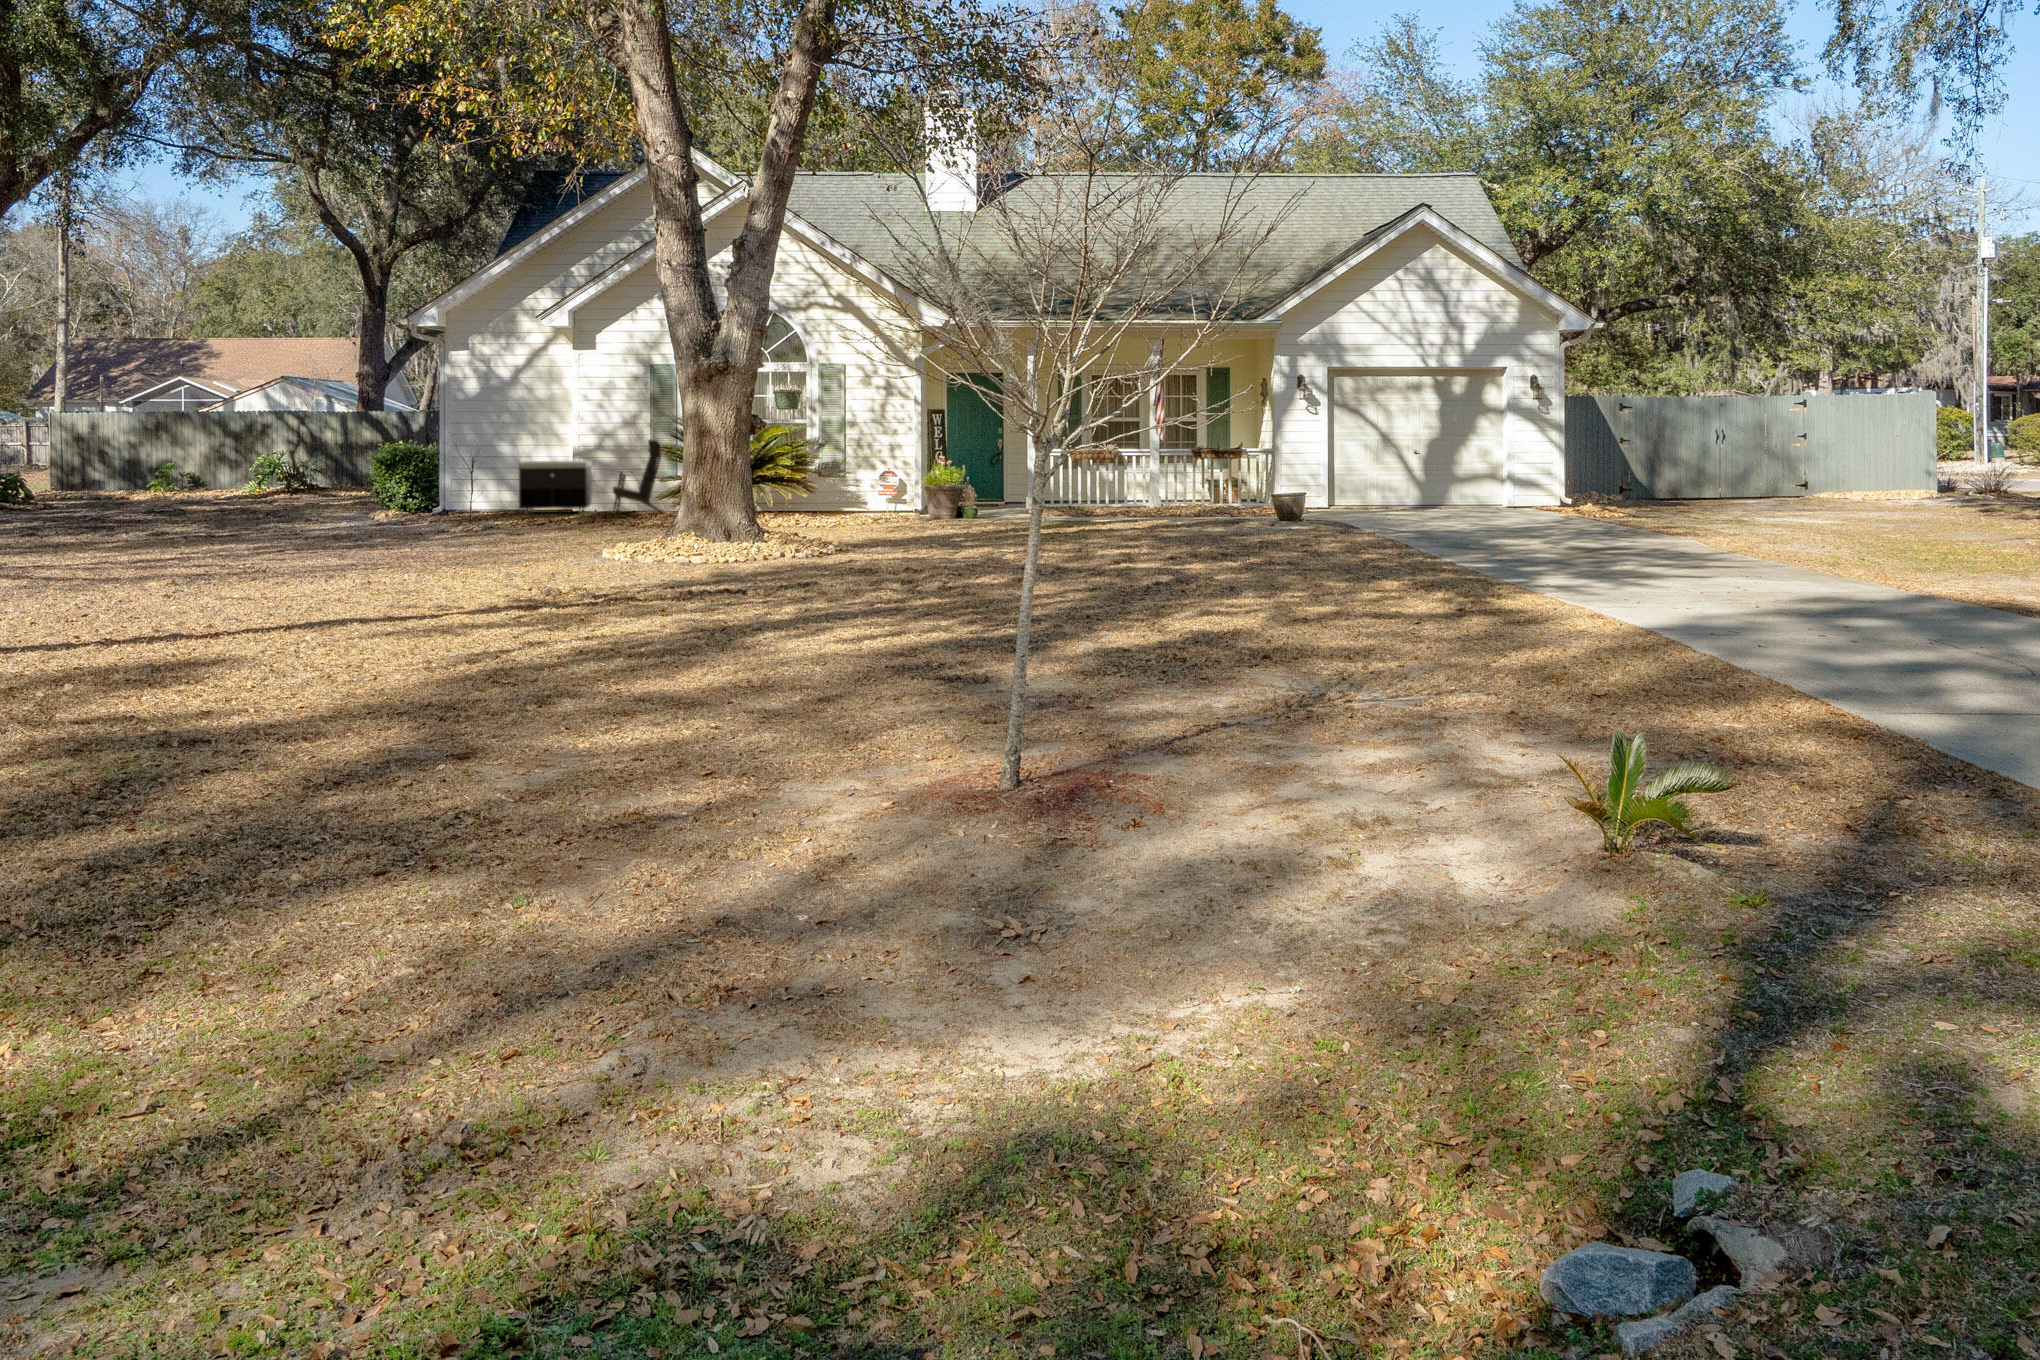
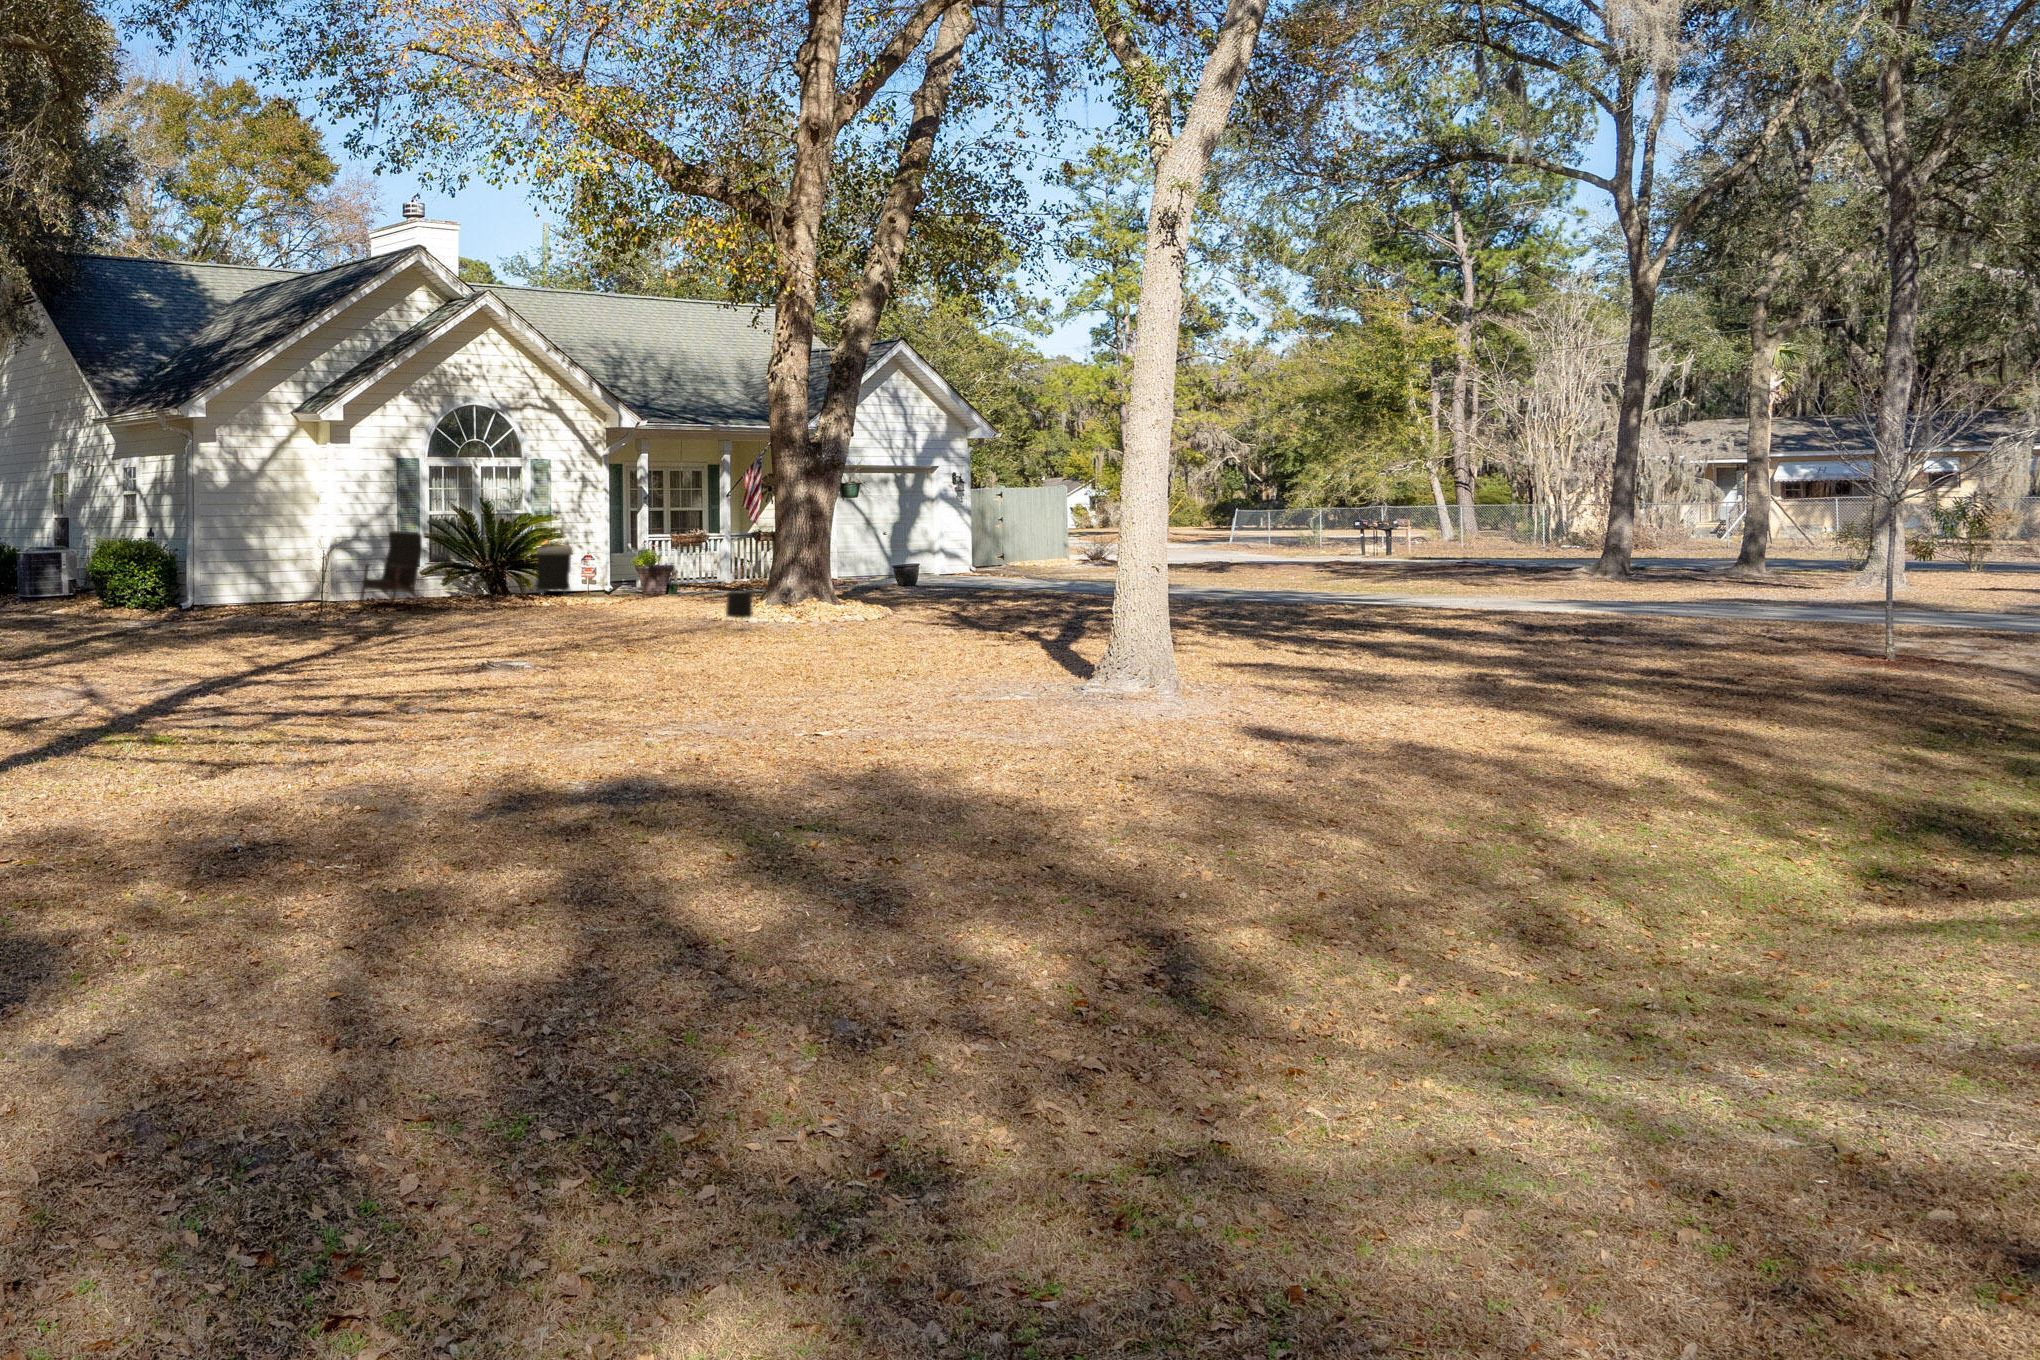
storage bench: present [518,461,592,513] -> present [536,546,573,592]
planter: none [650,513,681,558] -> present [726,591,752,619]

